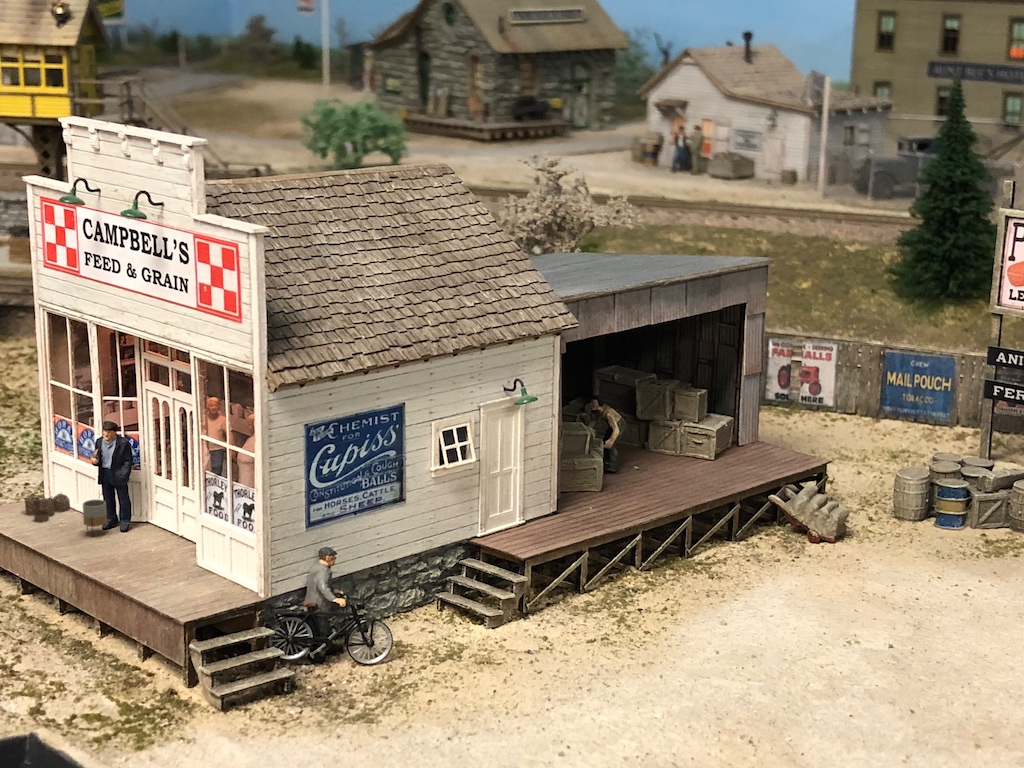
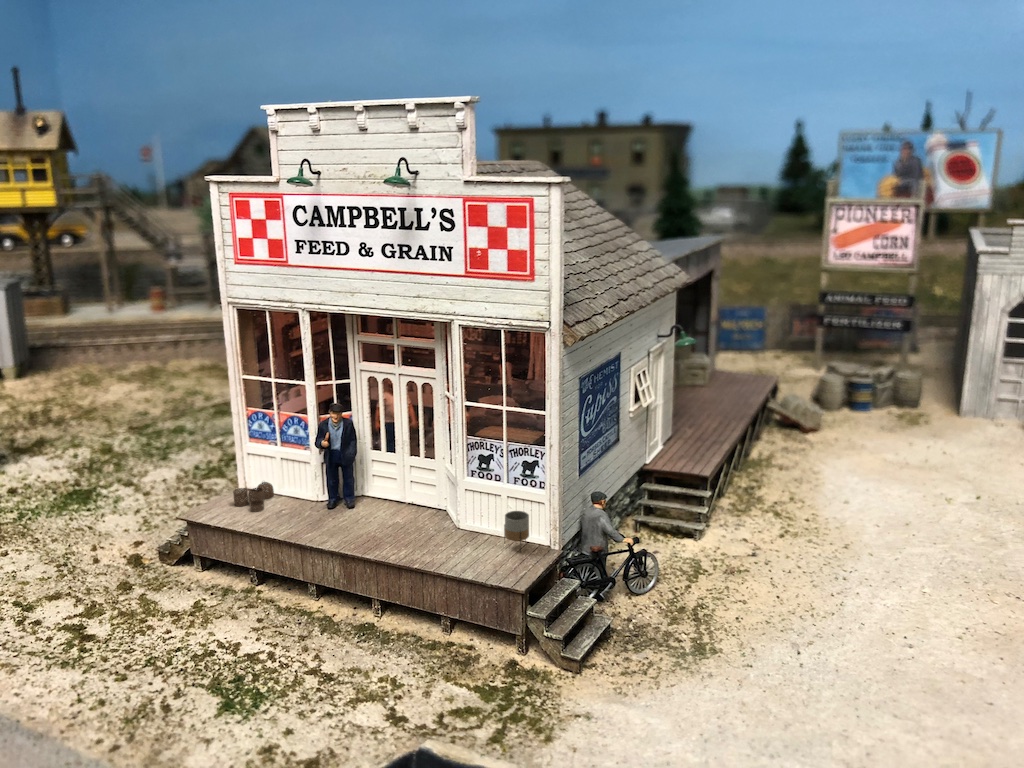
planter: present [83,499,108,529] -> present [504,511,529,543]

